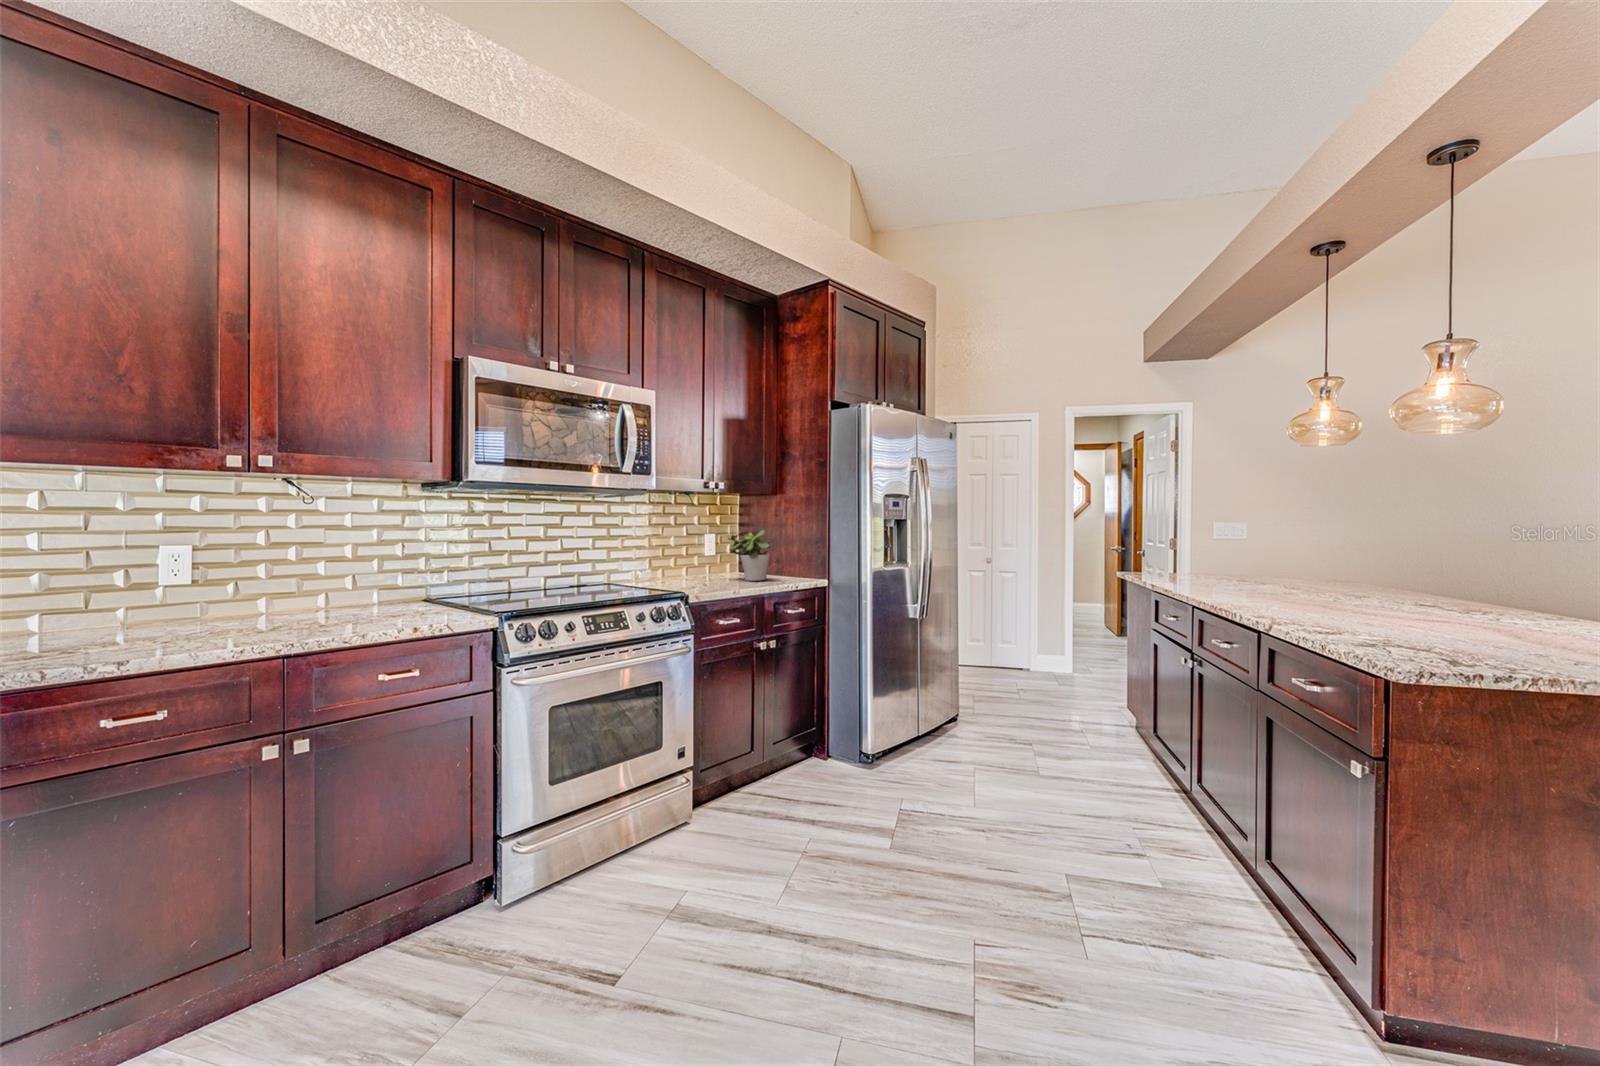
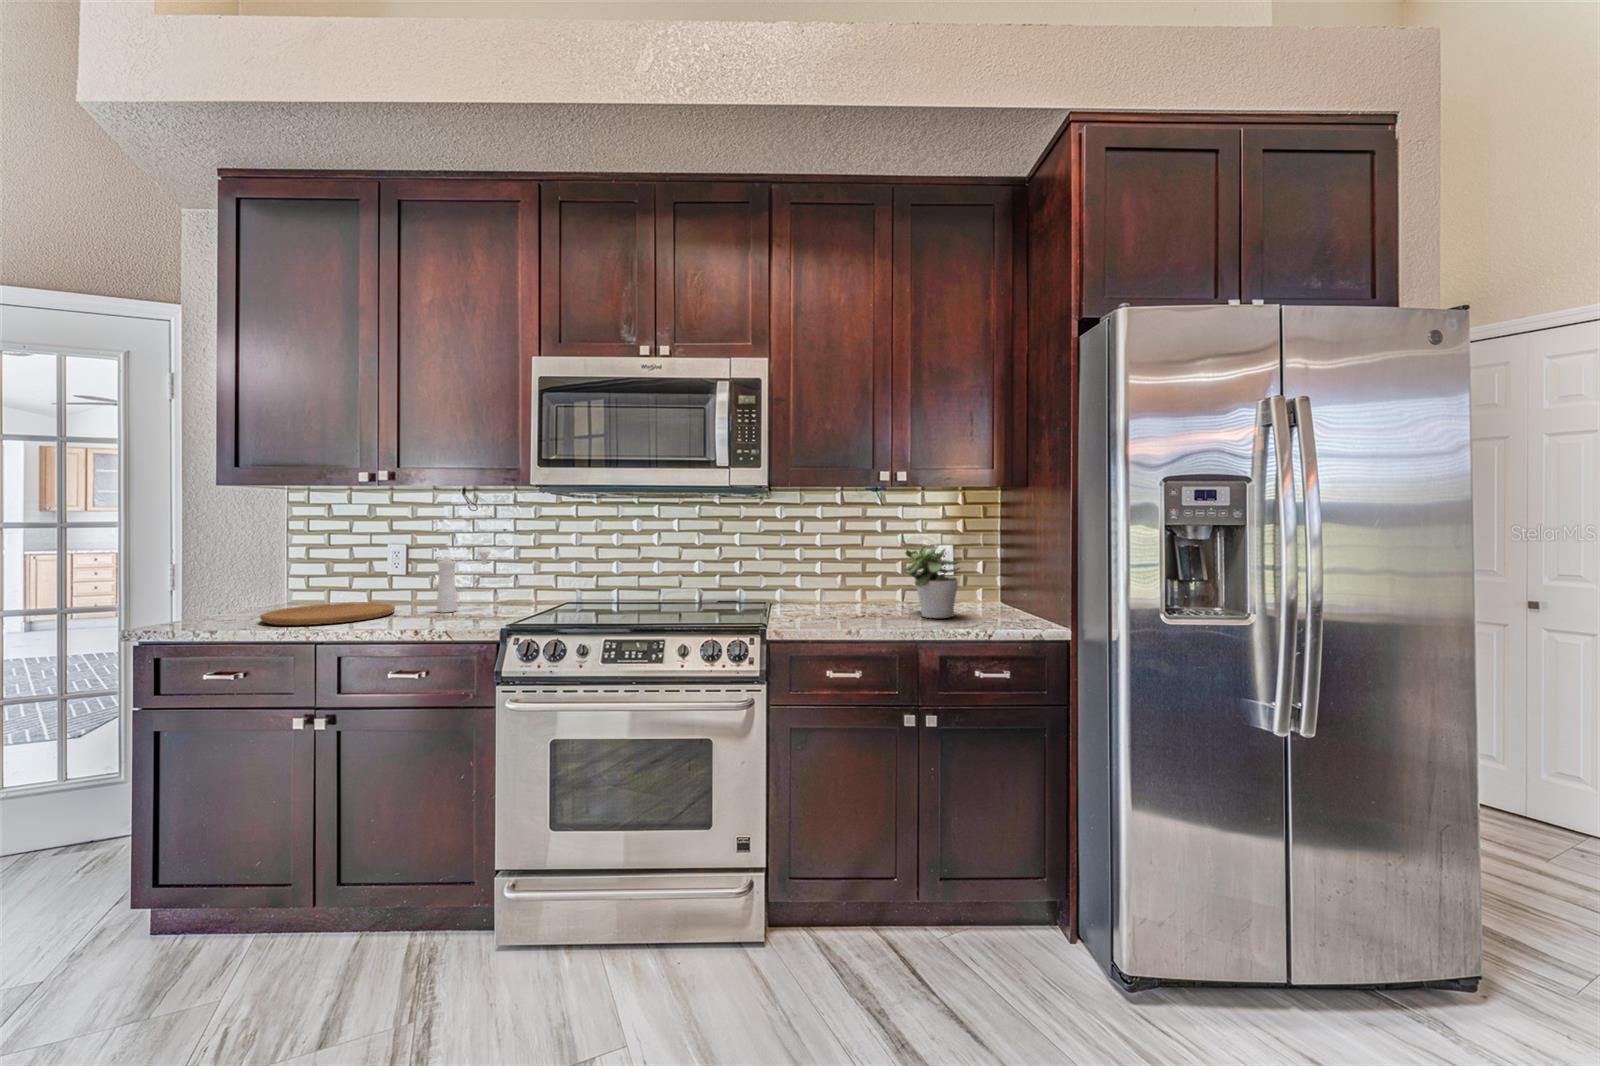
pepper mill: none [322,546,376,620] -> present [437,548,491,612]
cutting board: none [105,618,287,649] -> present [260,602,395,625]

